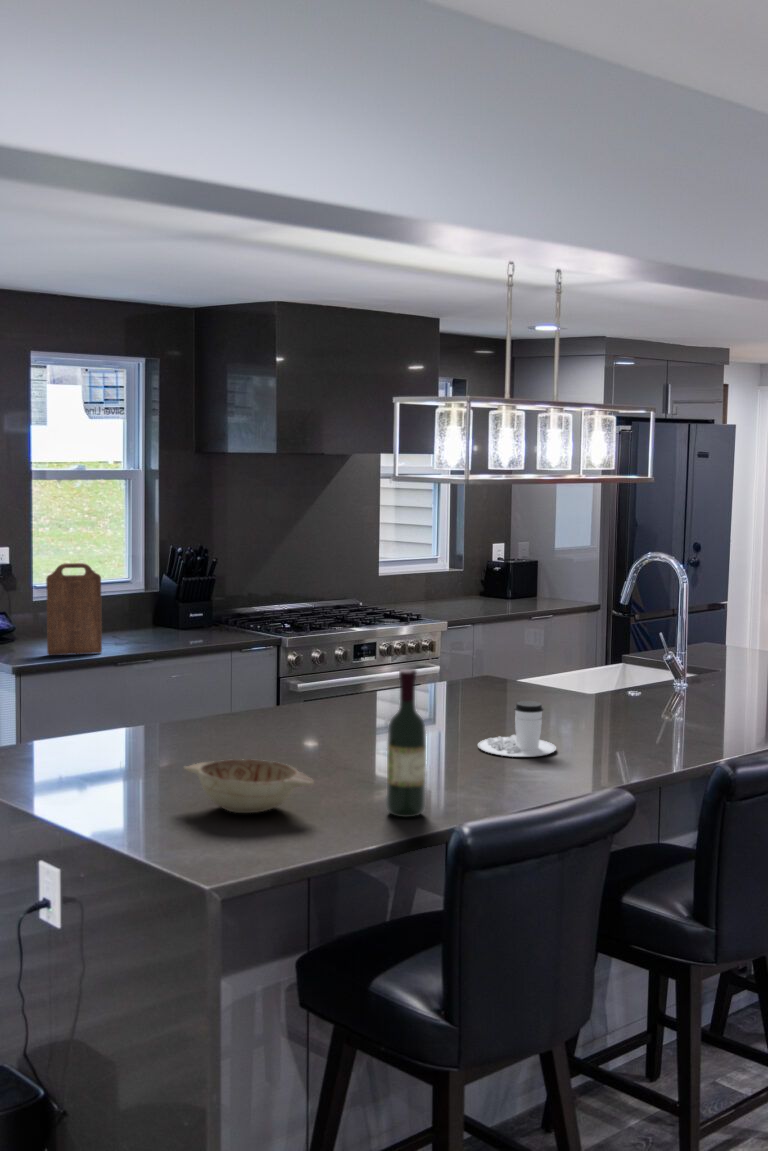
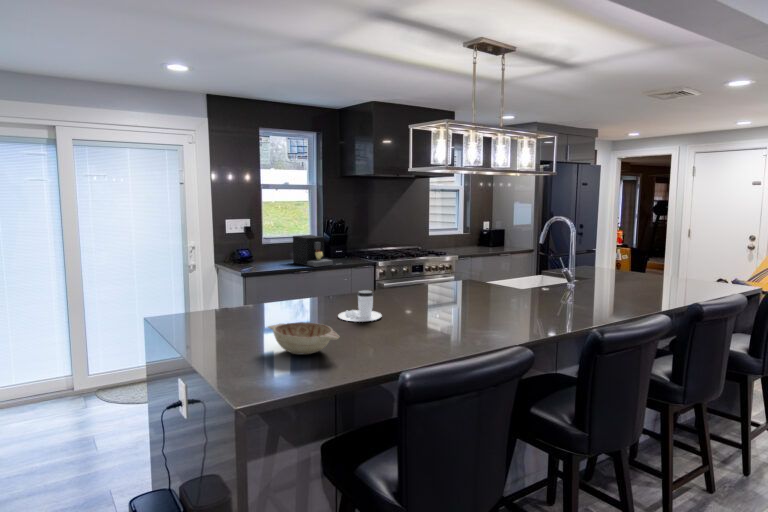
cutting board: present [46,563,102,655] -> none [261,226,288,269]
coffee maker: none [105,580,194,649] -> present [293,235,333,267]
wine bottle: present [386,668,426,817] -> none [384,270,407,360]
coffee cup: present [478,701,556,757] -> present [338,290,381,322]

